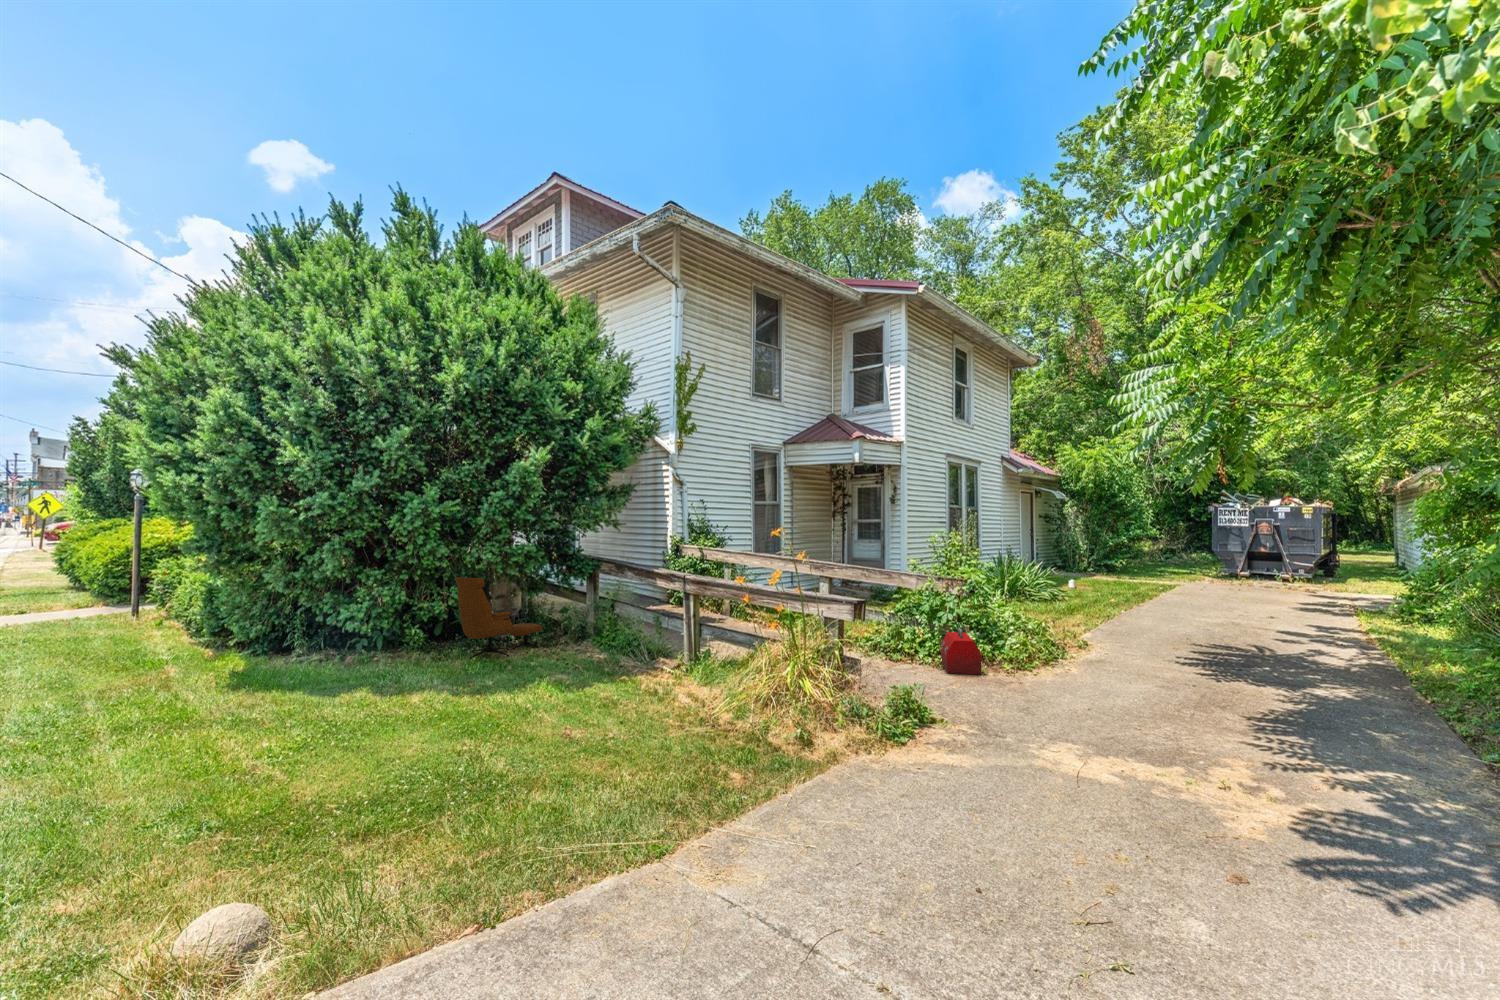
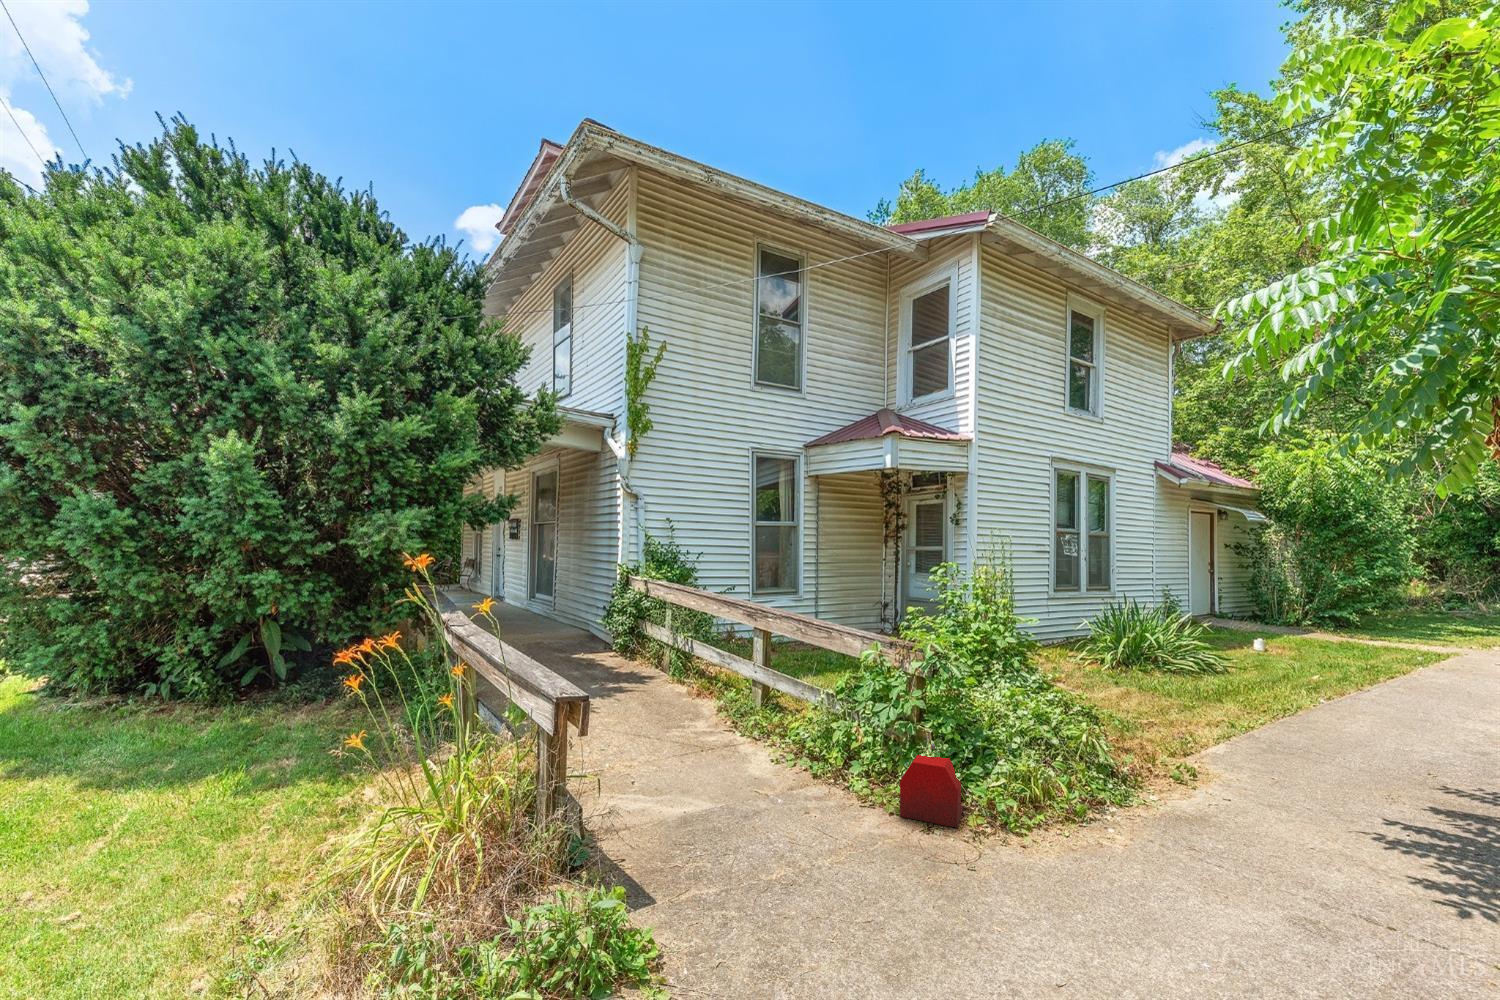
lounge chair: present [456,577,543,659] -> none [295,610,428,715]

